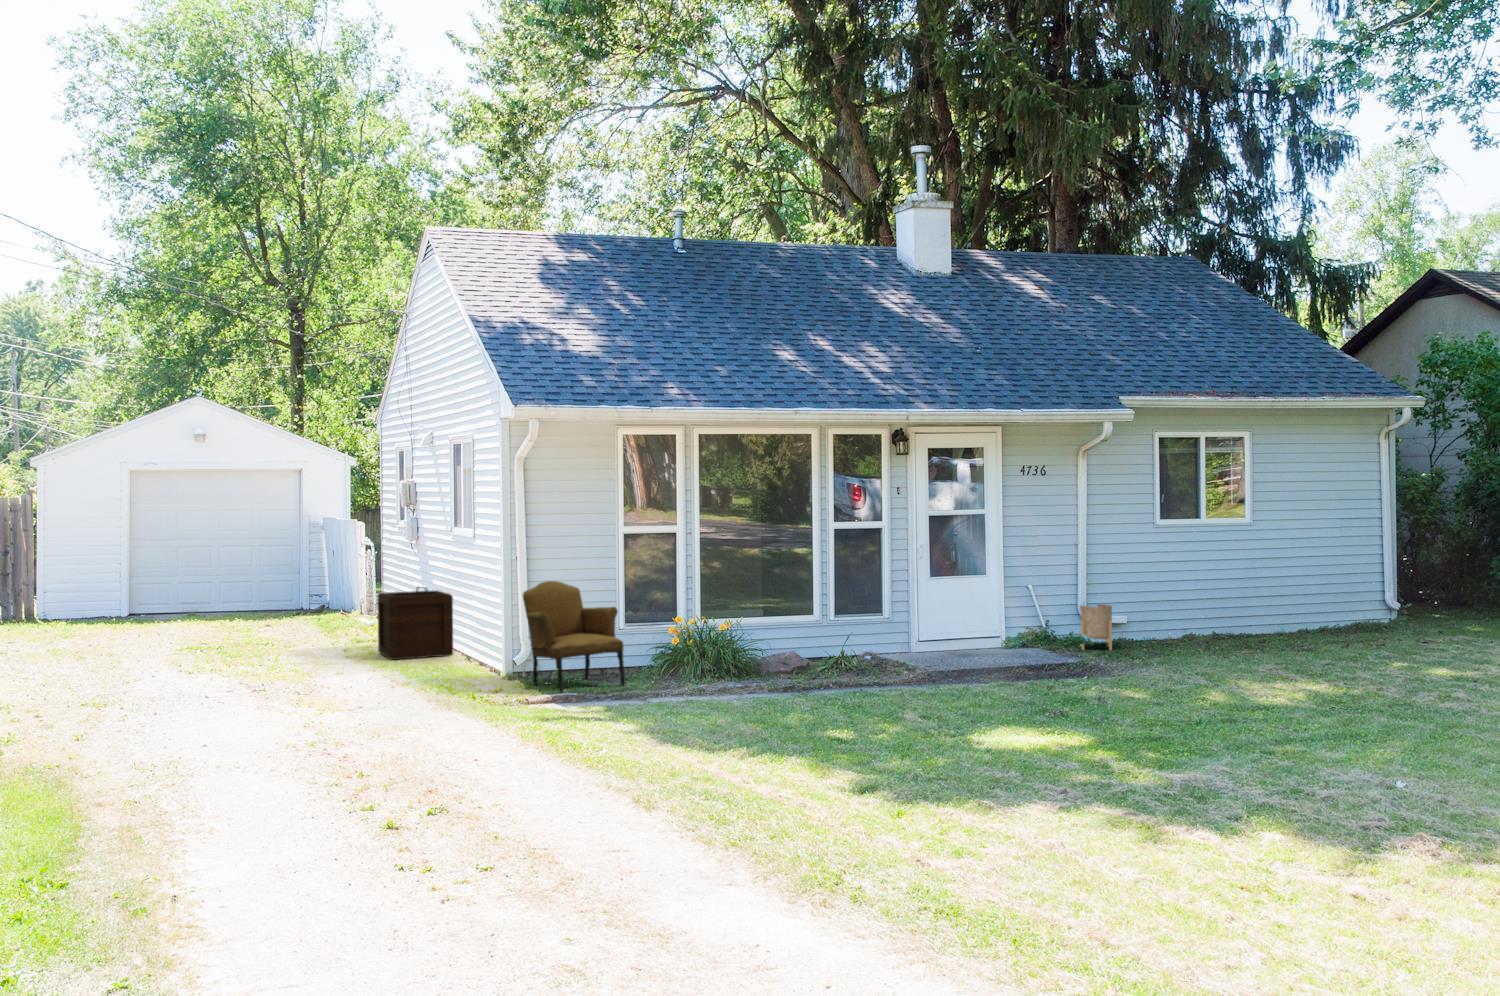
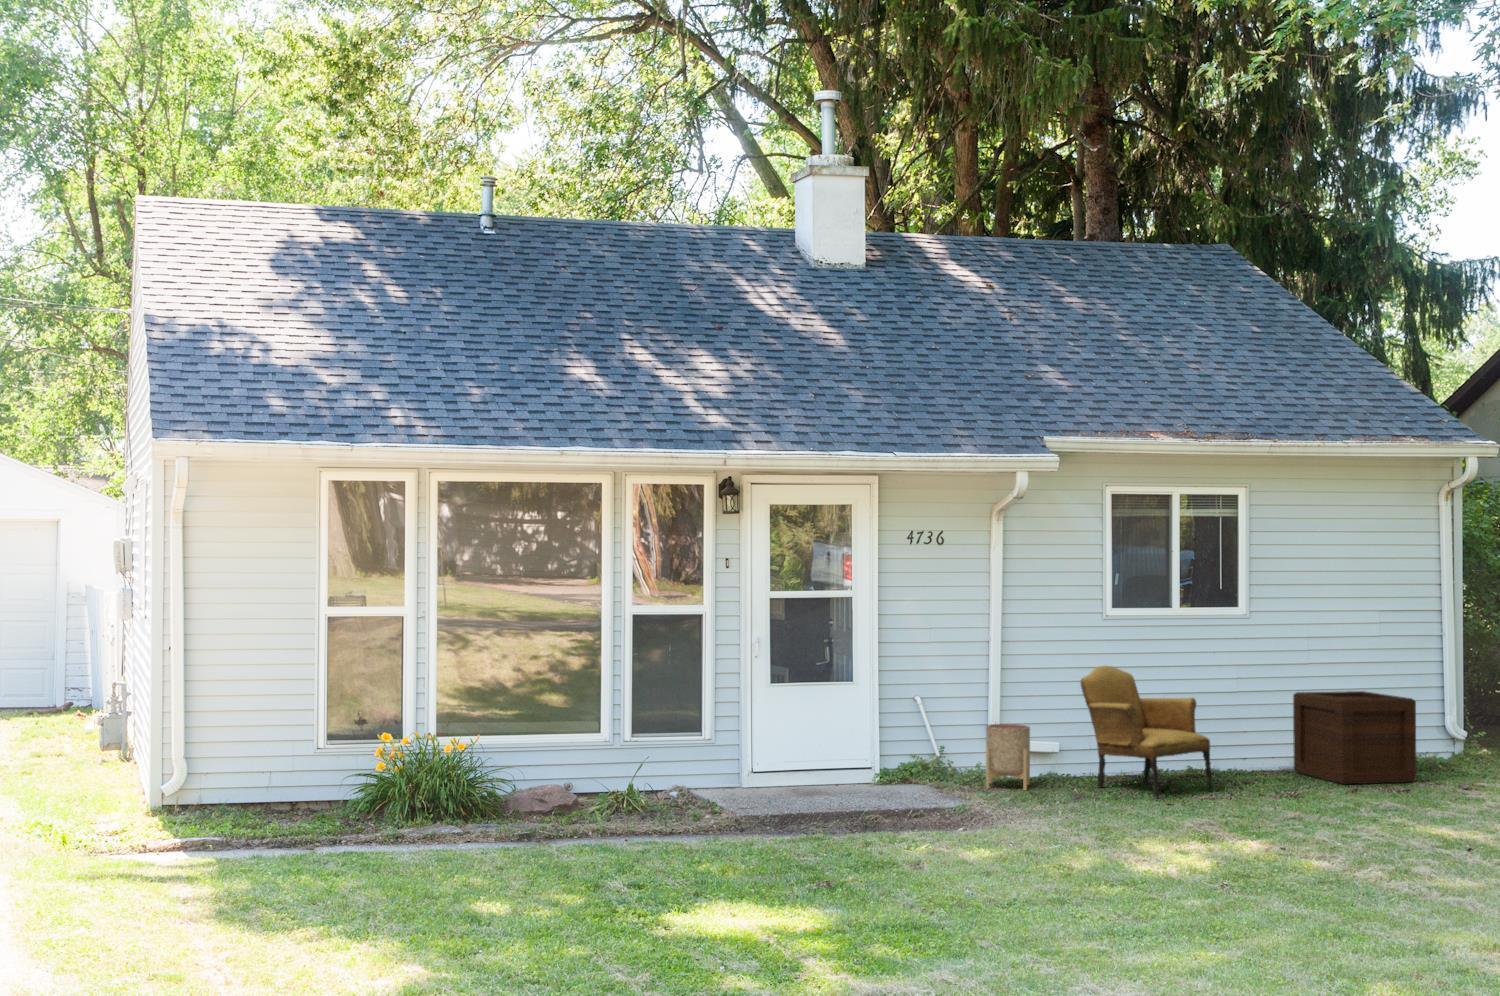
armchair: present [523,581,625,693] -> present [1081,666,1213,798]
wooden crate: present [378,590,453,660] -> present [1293,691,1416,784]

